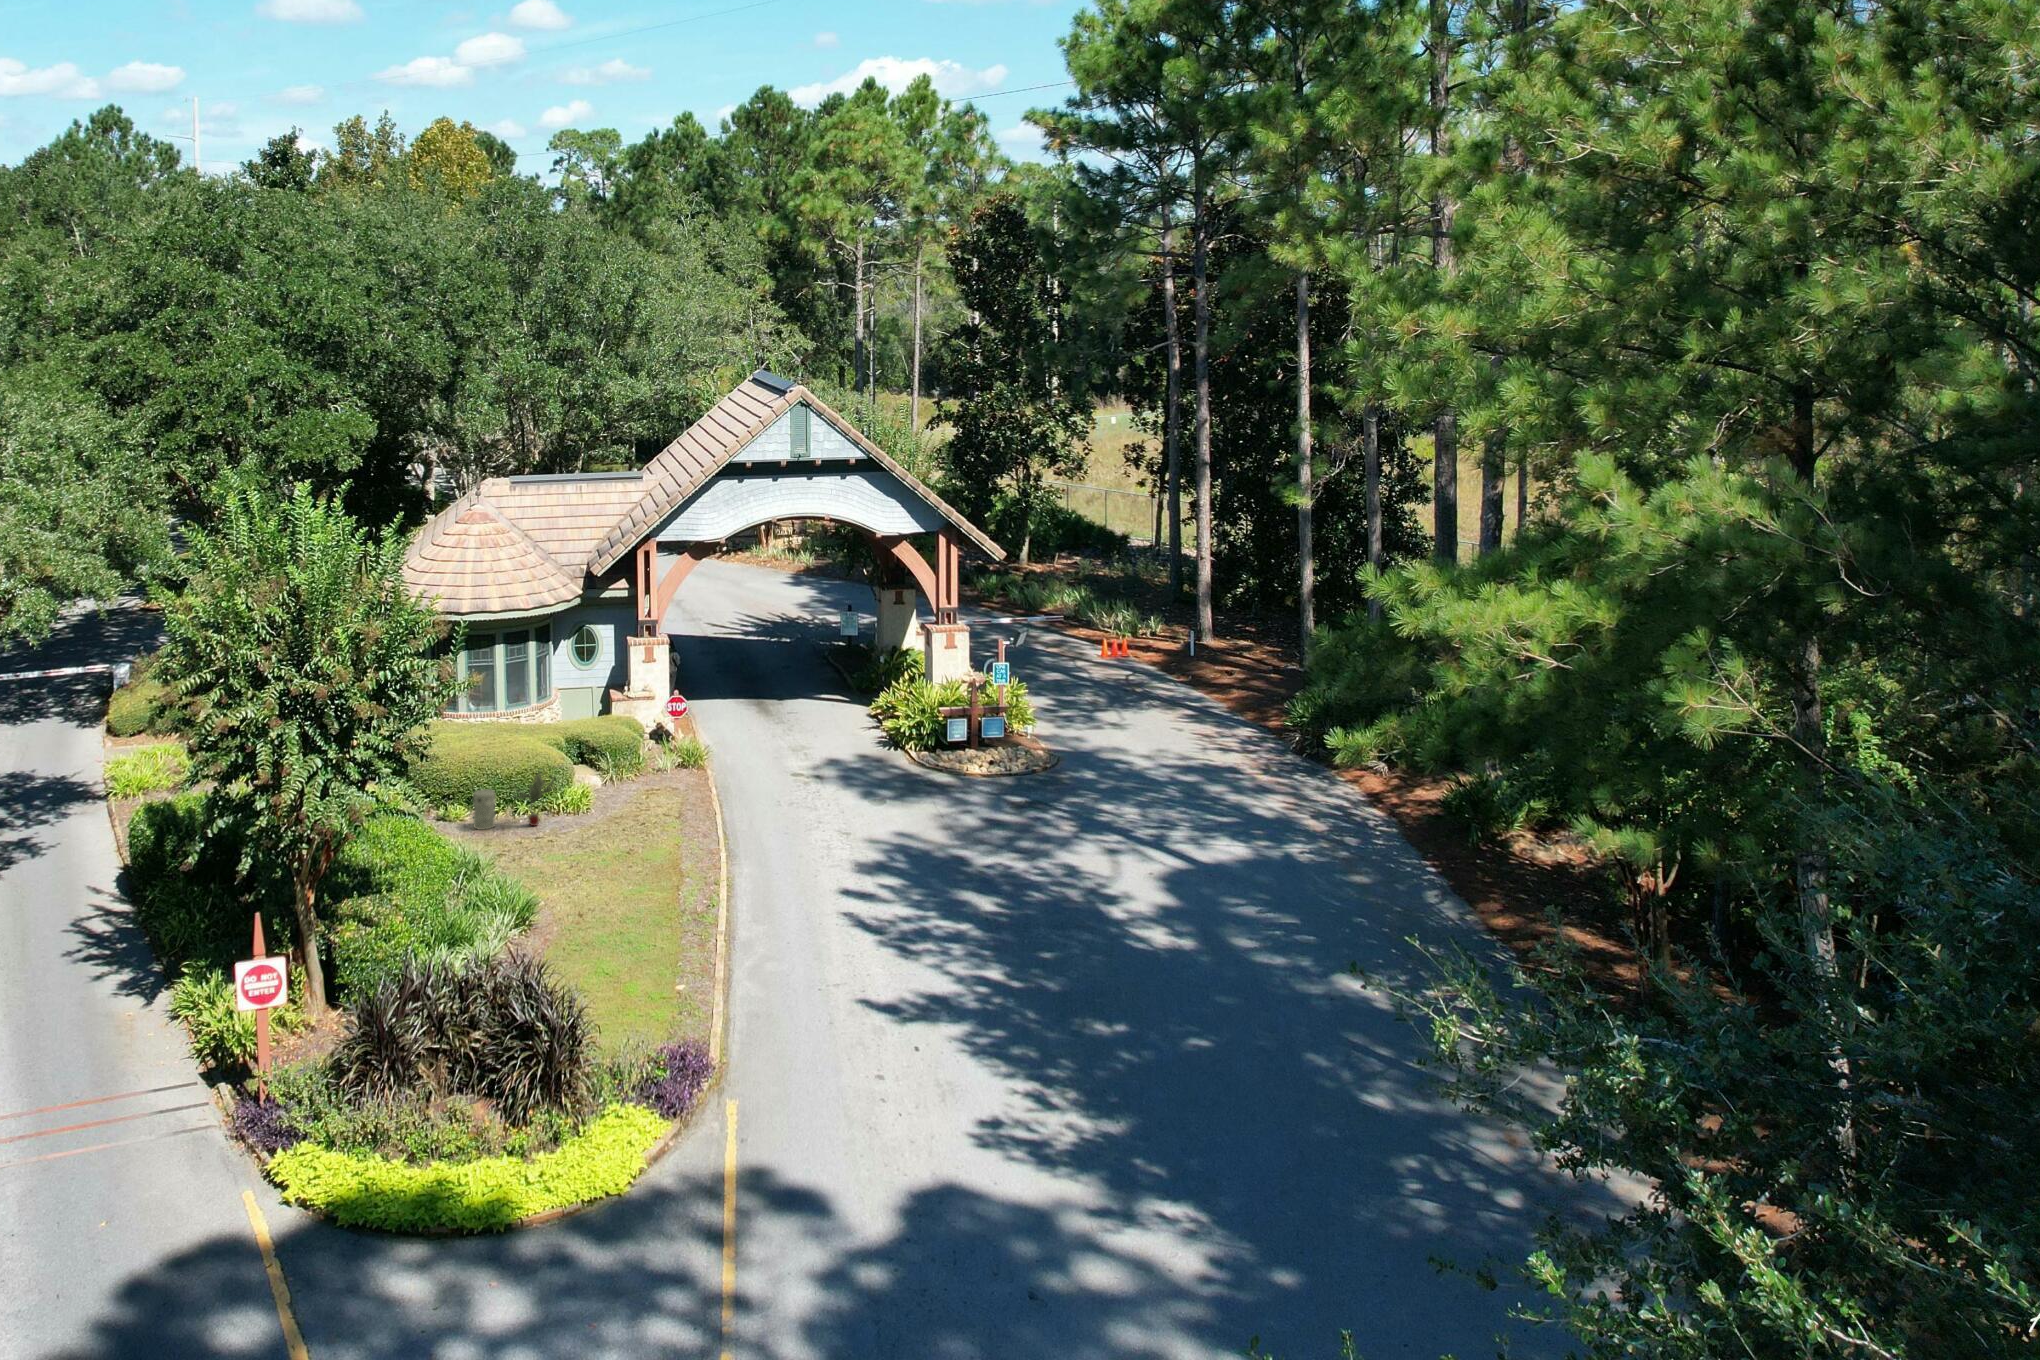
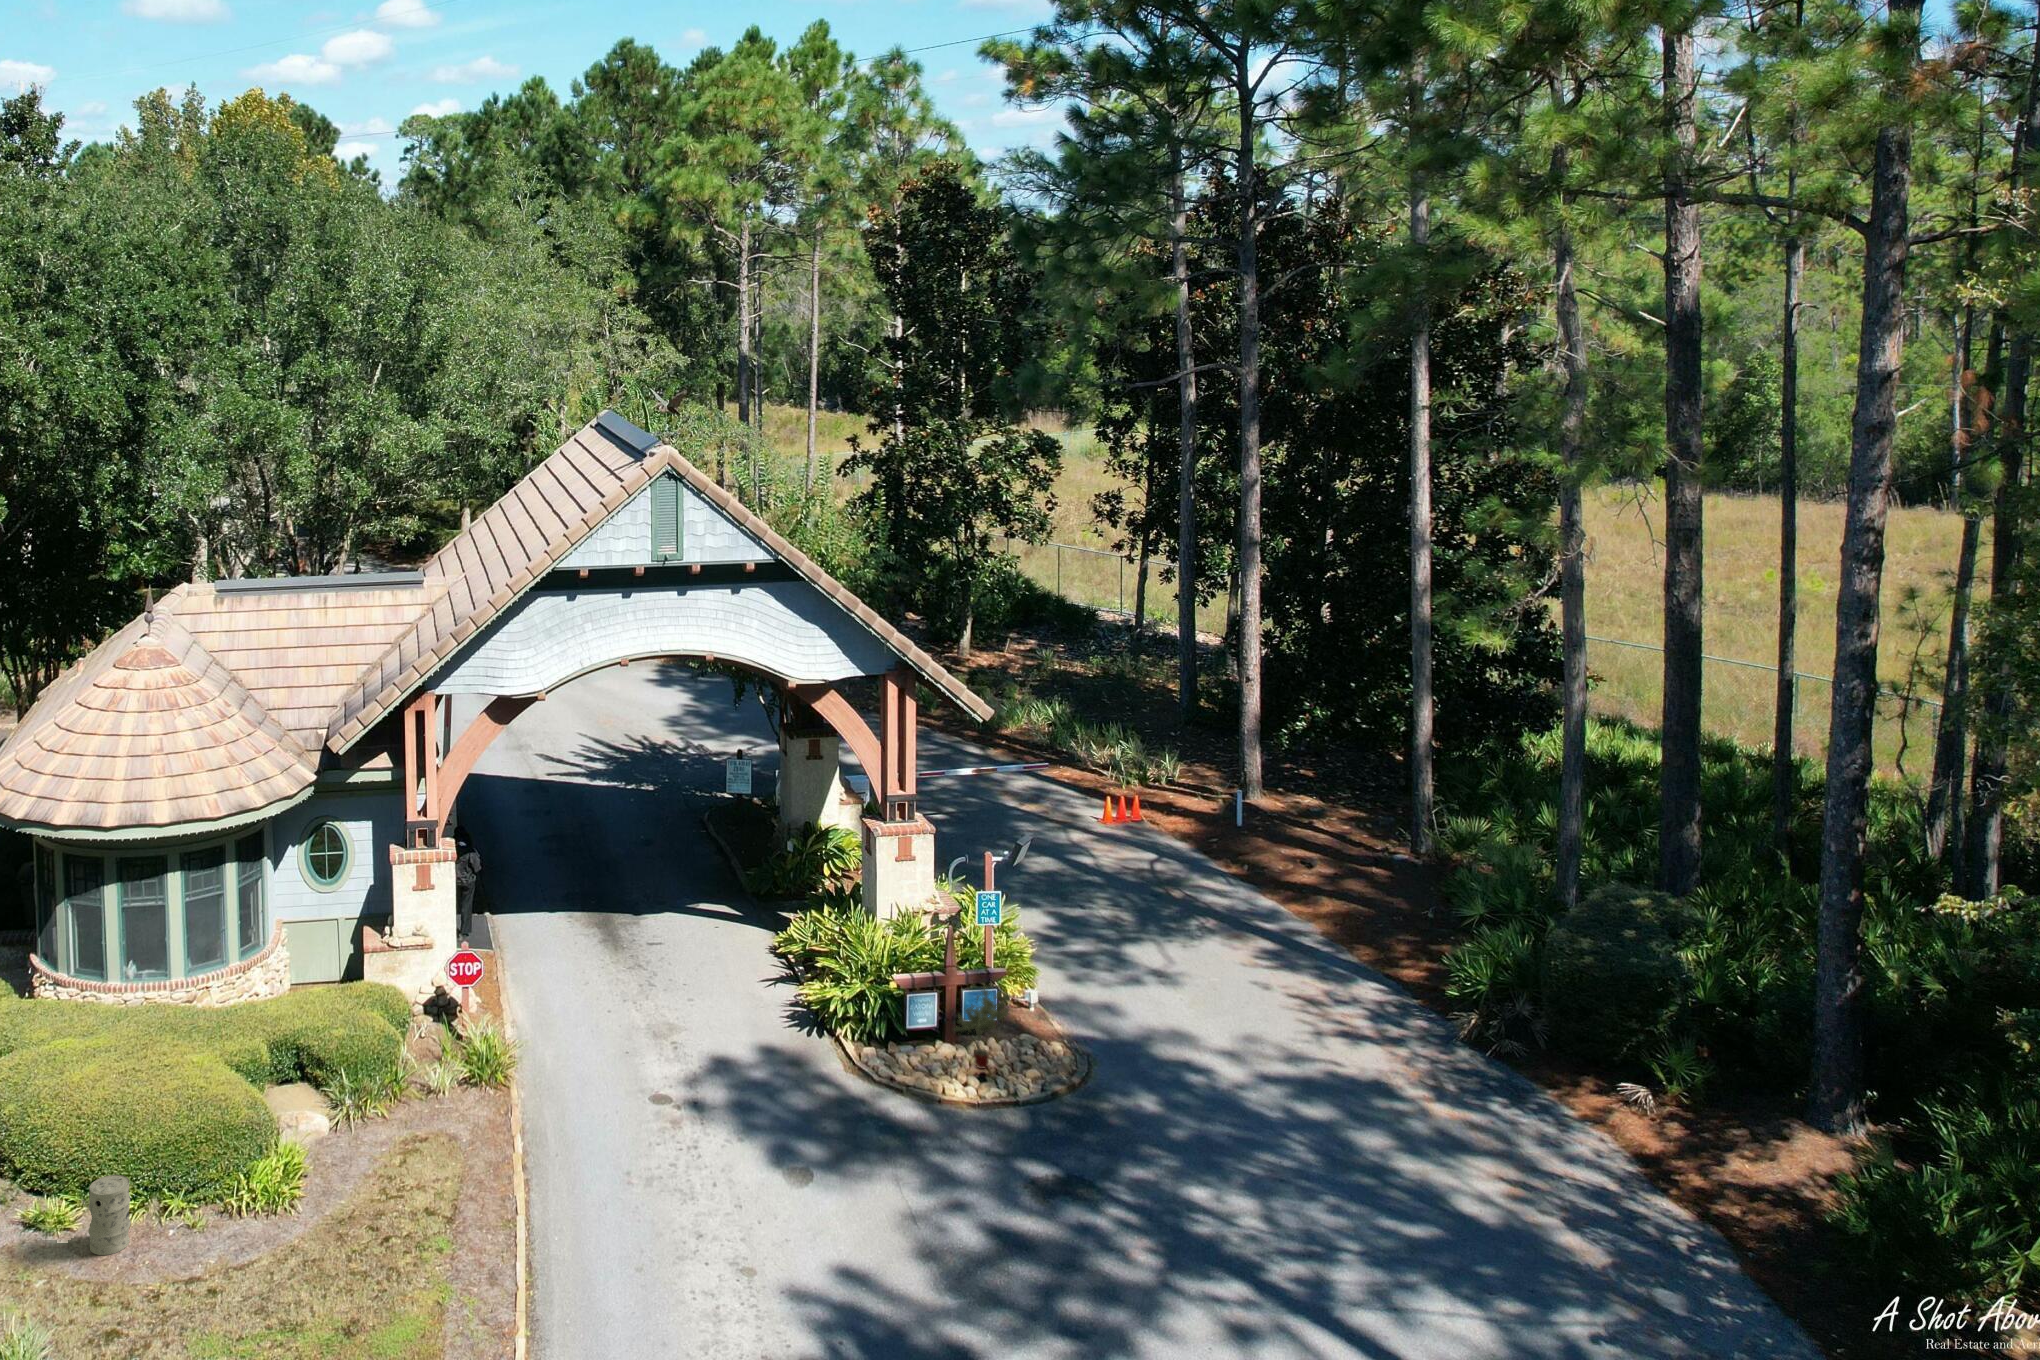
potted tree: present [511,769,556,826] -> present [955,985,1009,1069]

